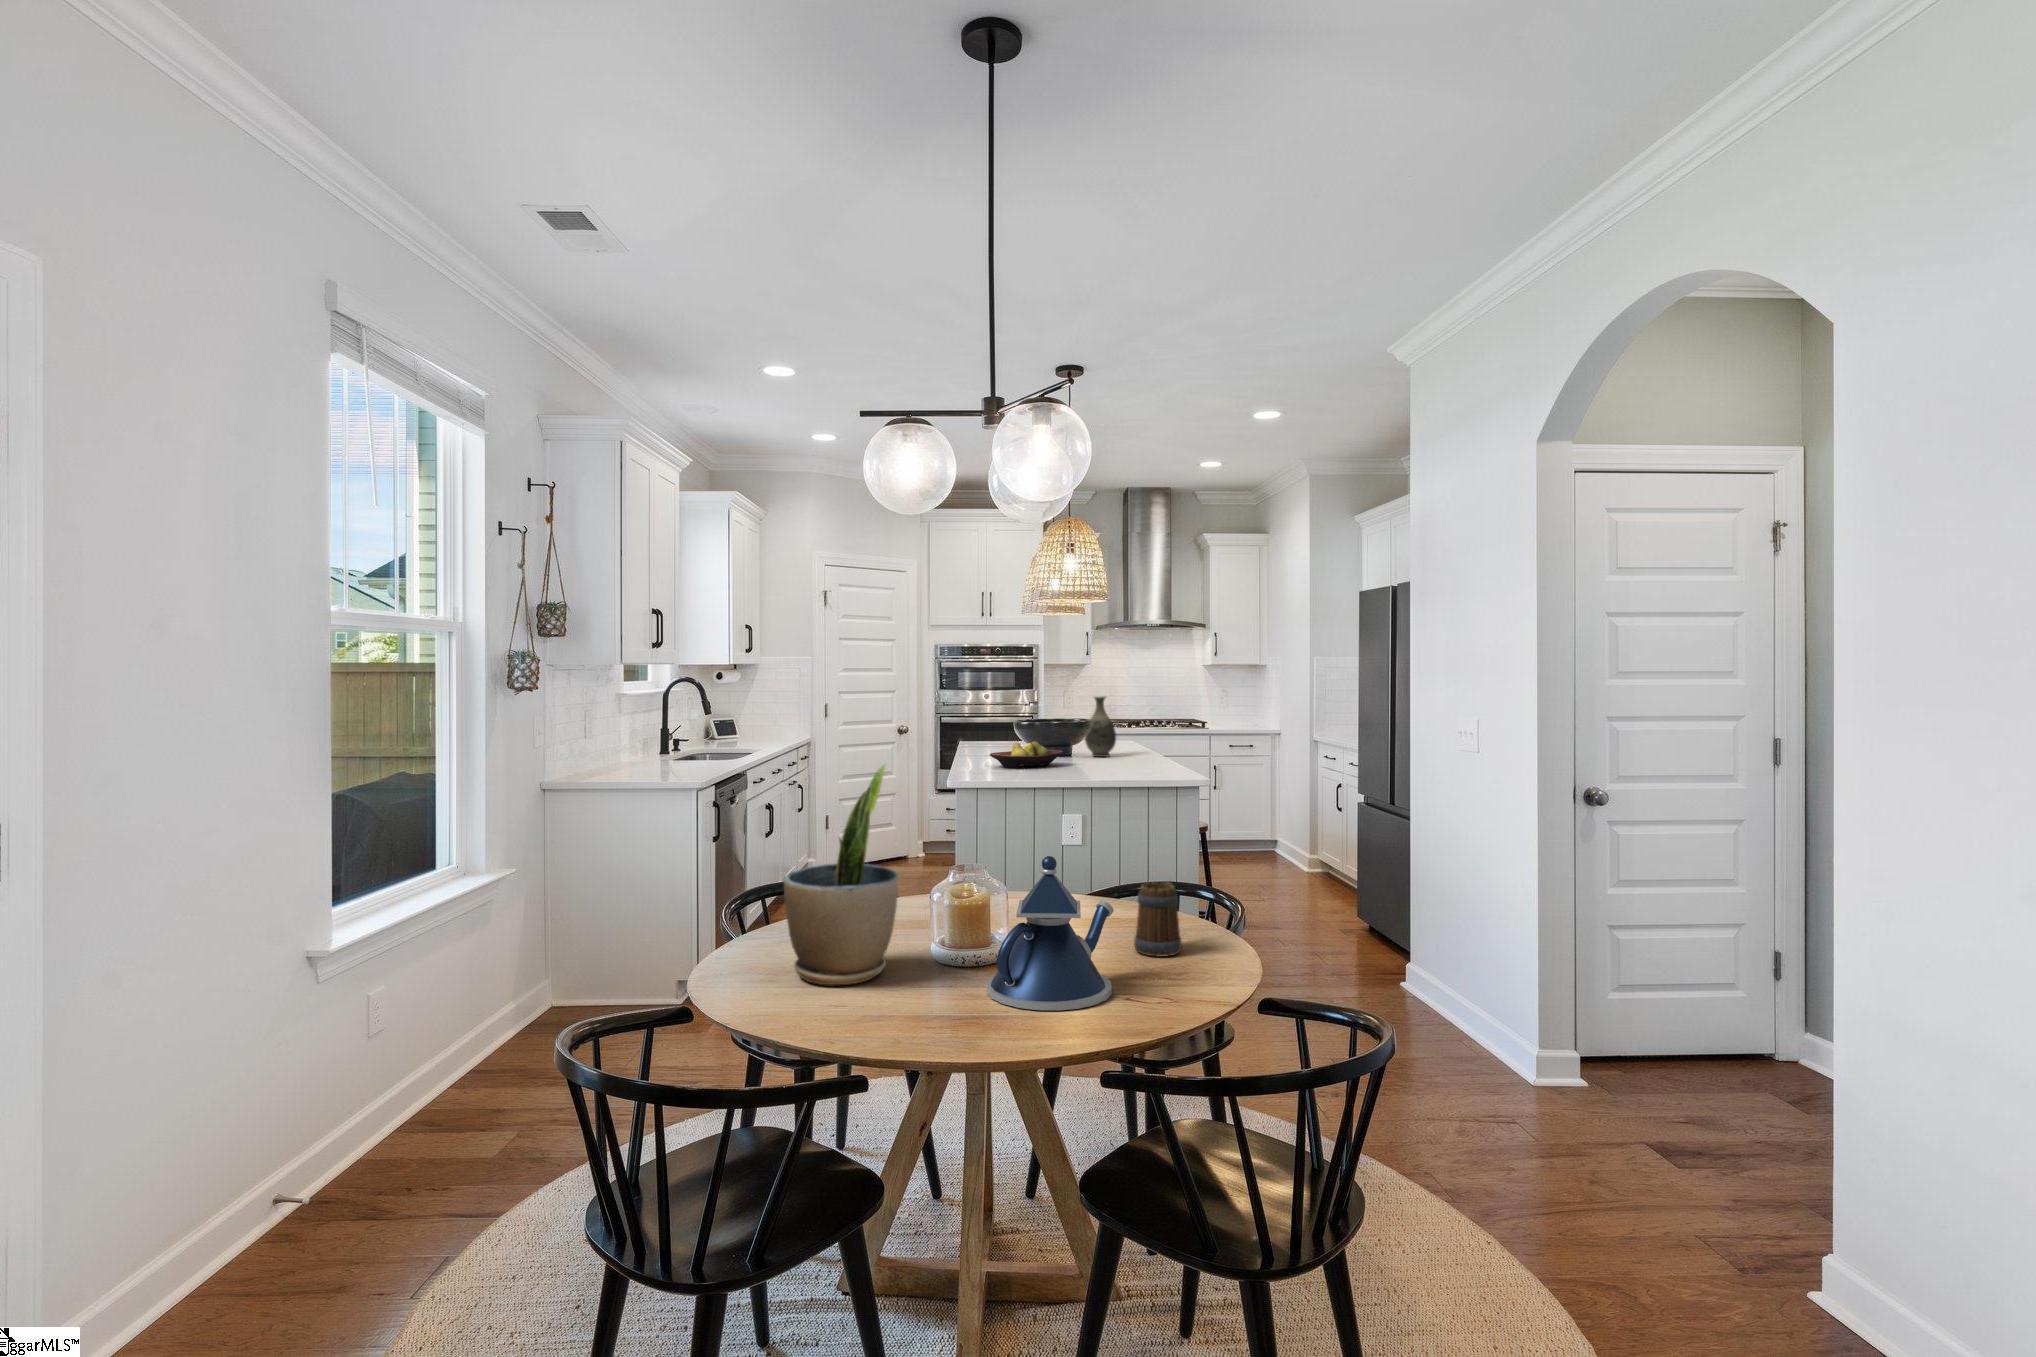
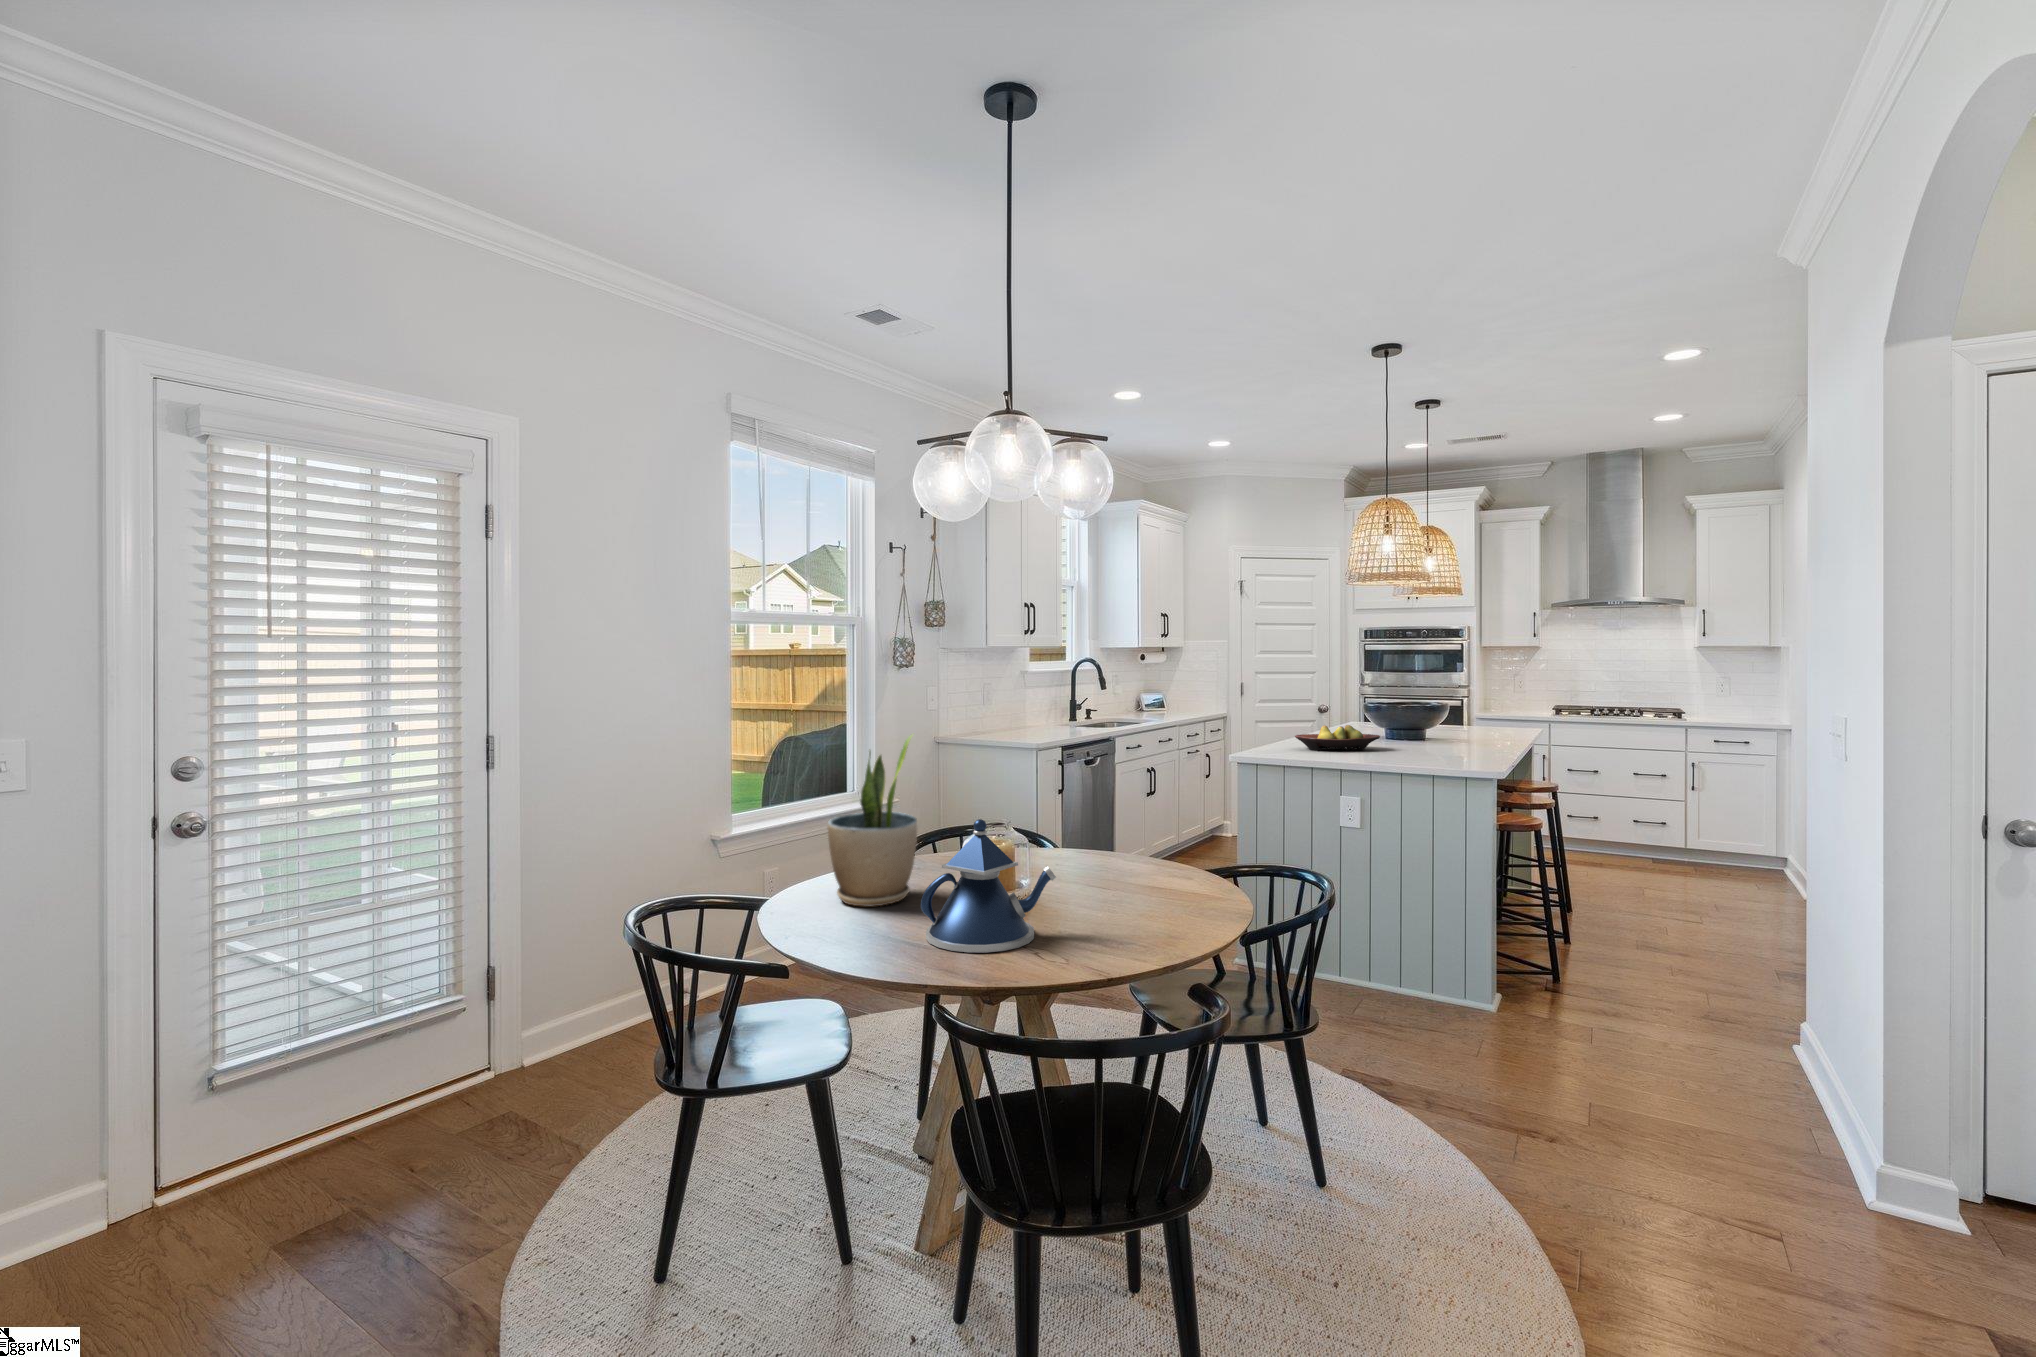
vase: present [1085,696,1116,757] -> none [1435,681,1471,745]
mug: present [1134,881,1182,956] -> none [1115,858,1172,928]

